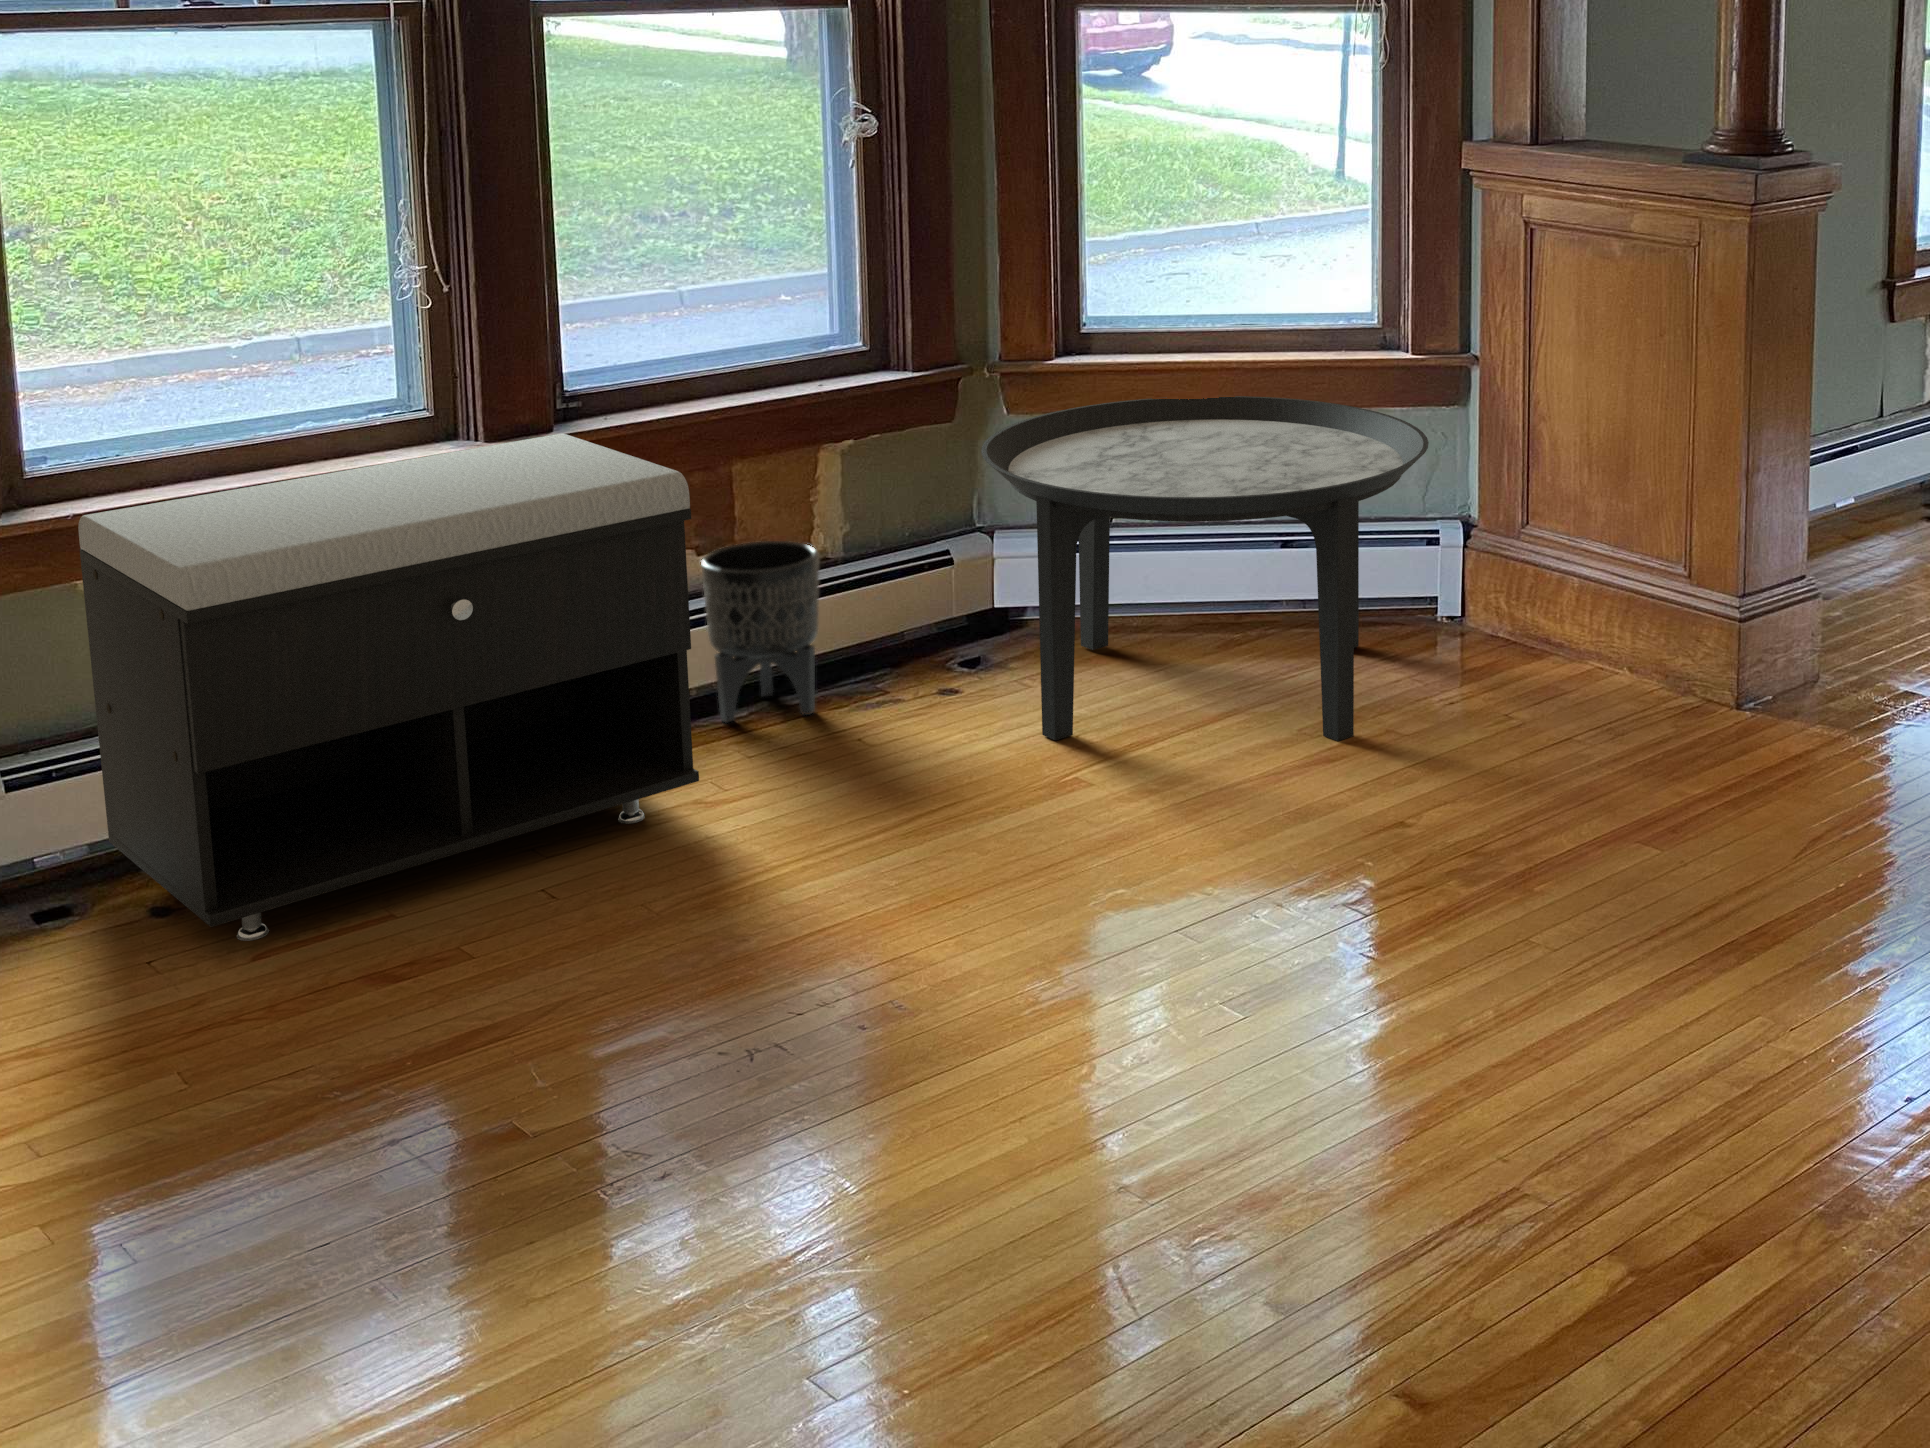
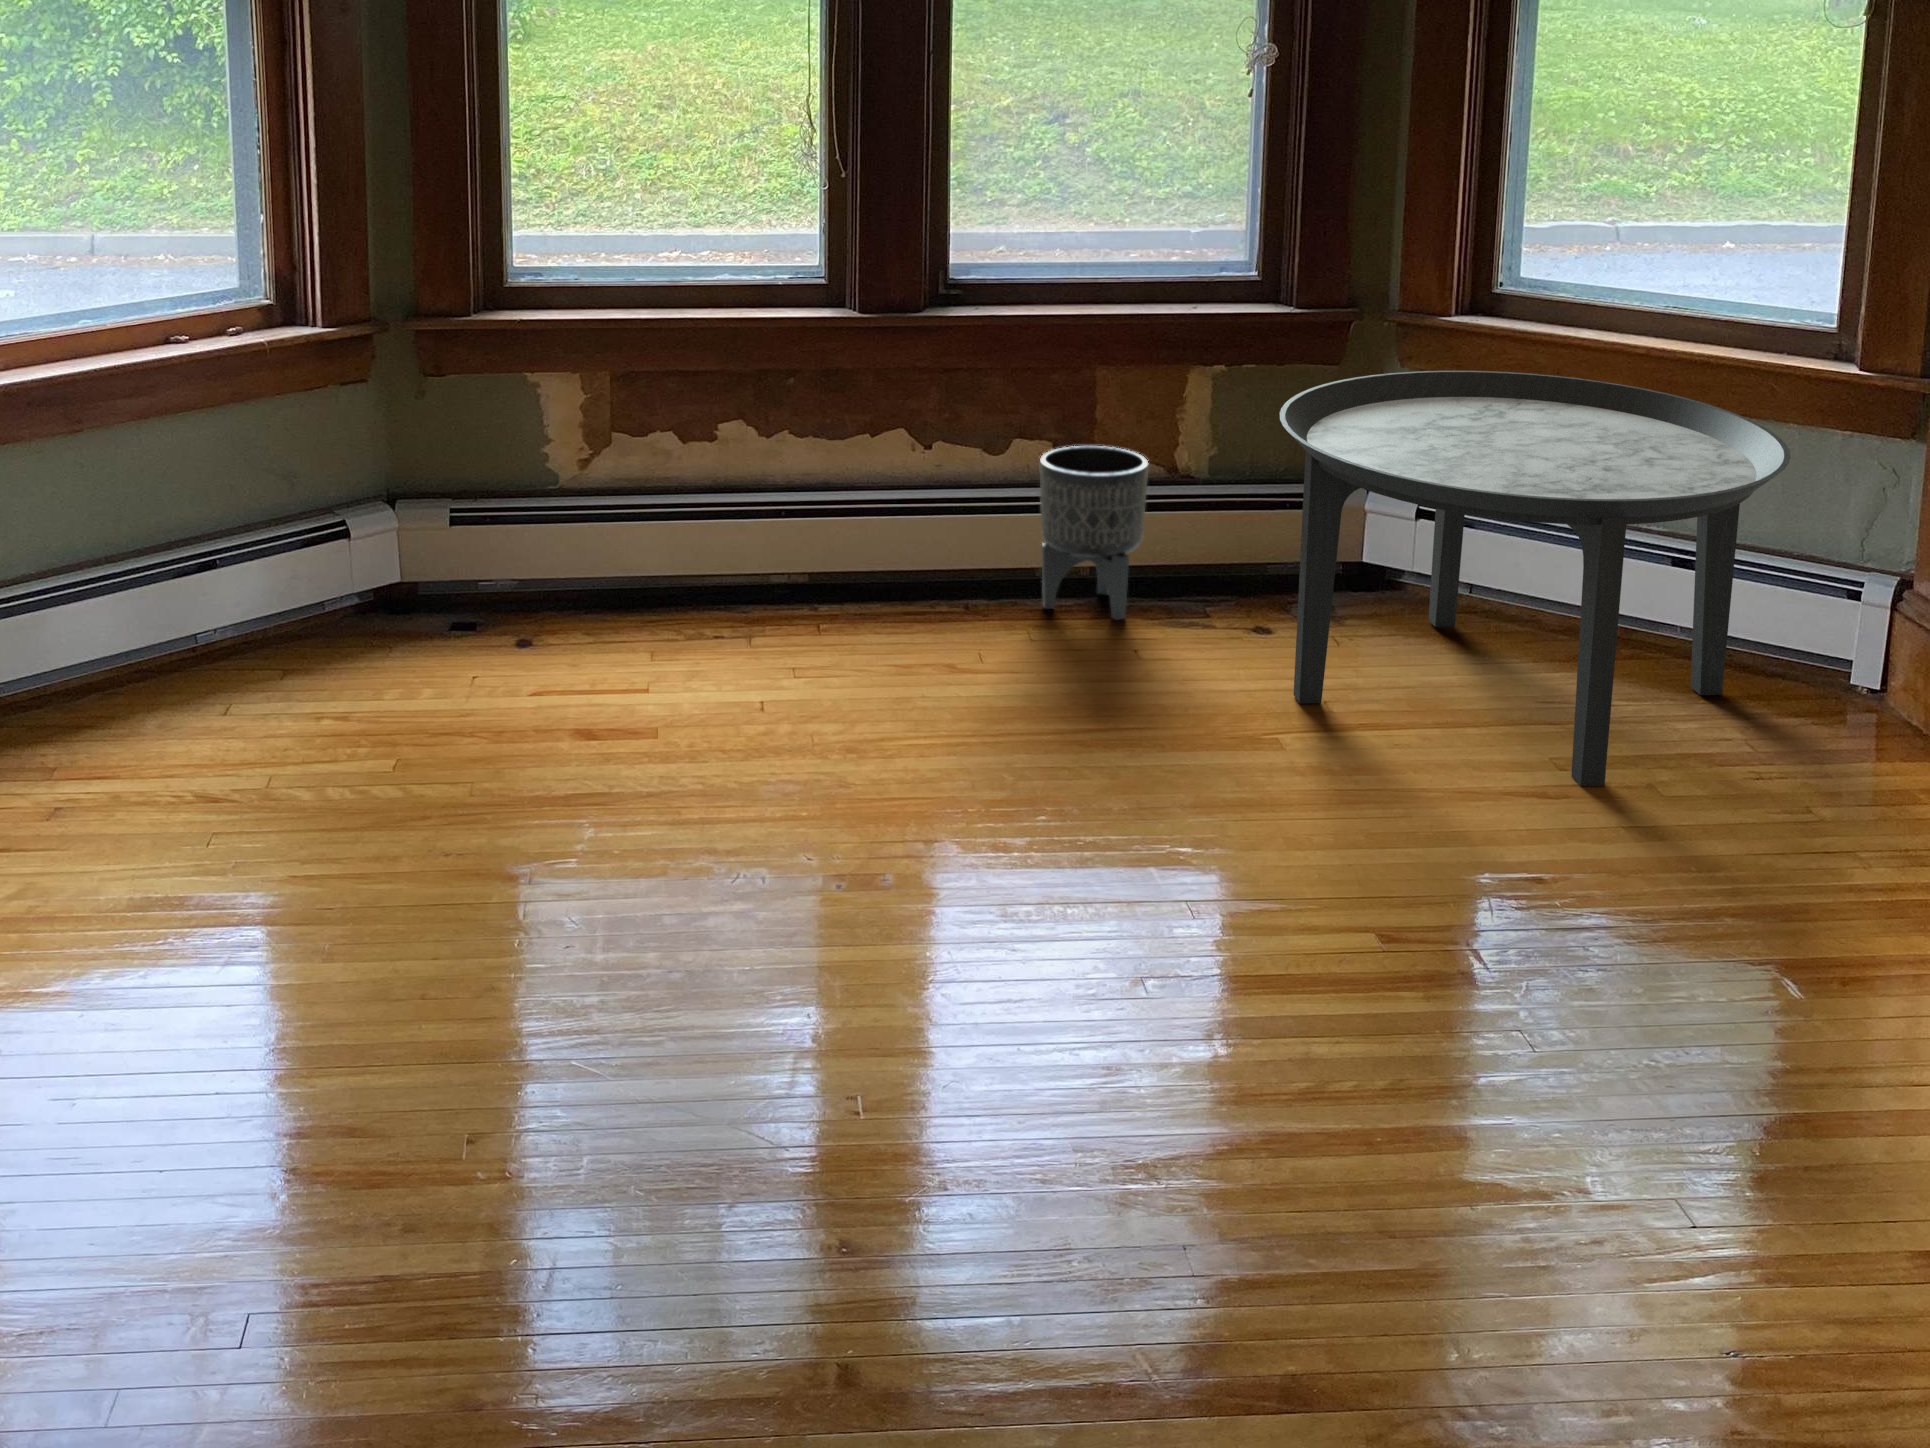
storage bench: present [78,434,699,941] -> none [493,314,939,684]

